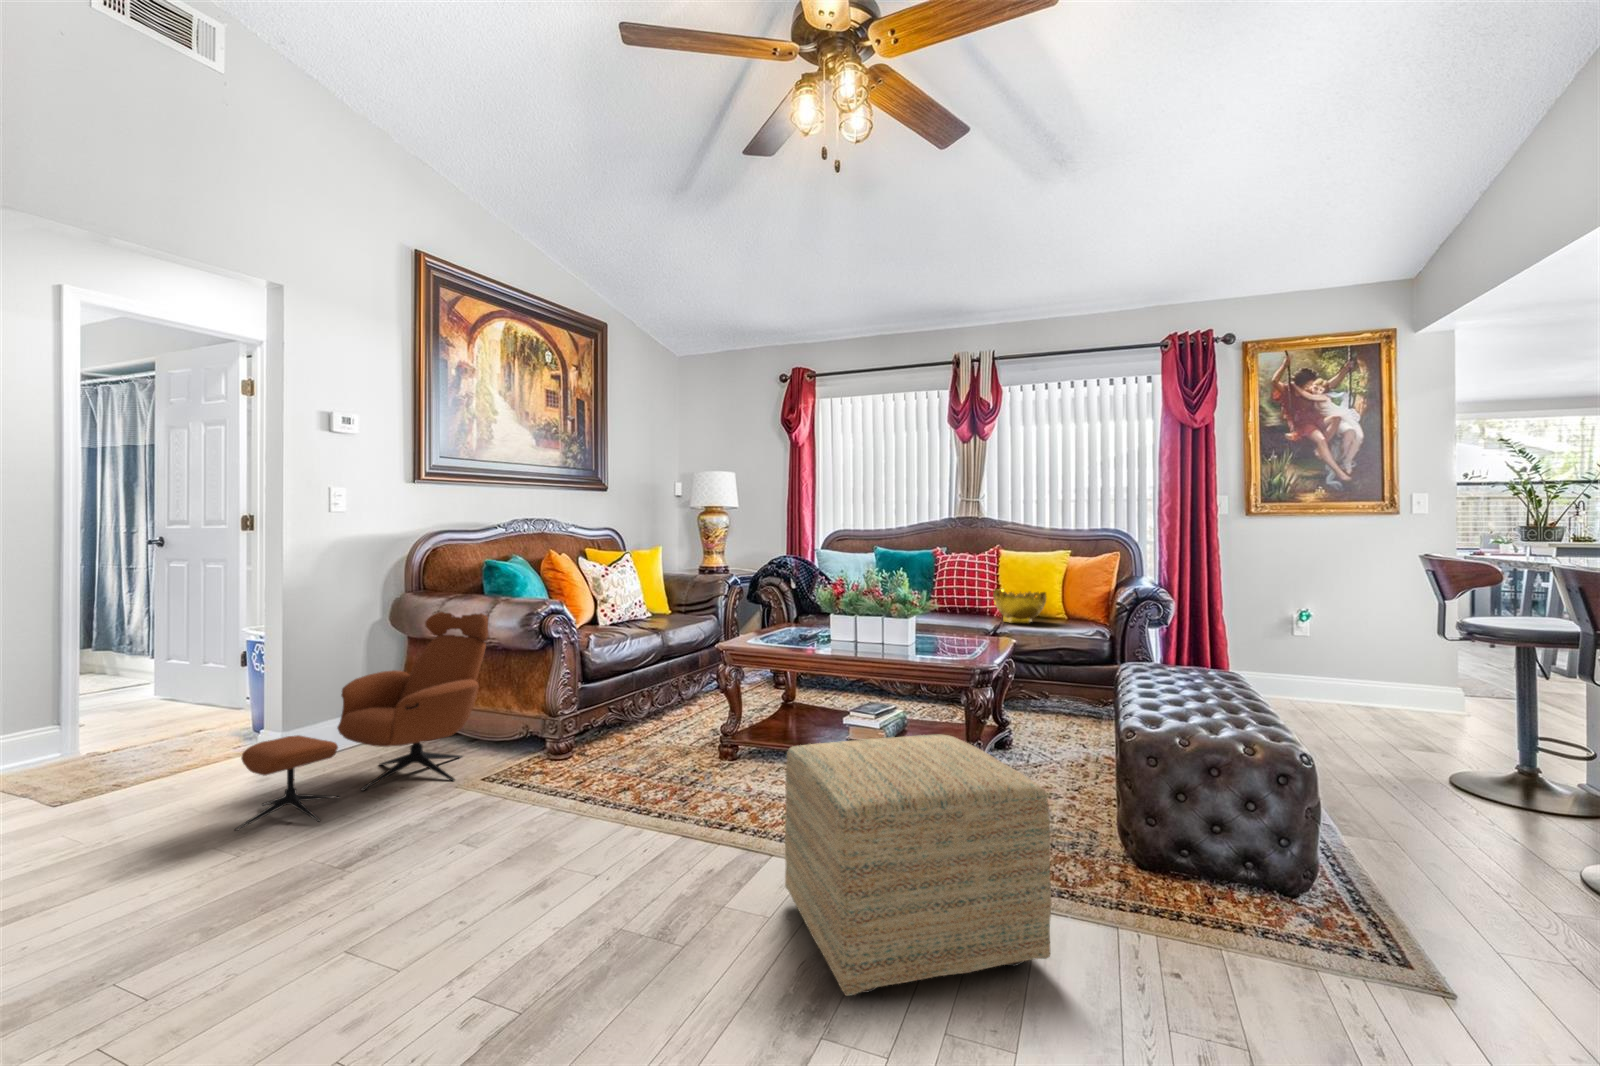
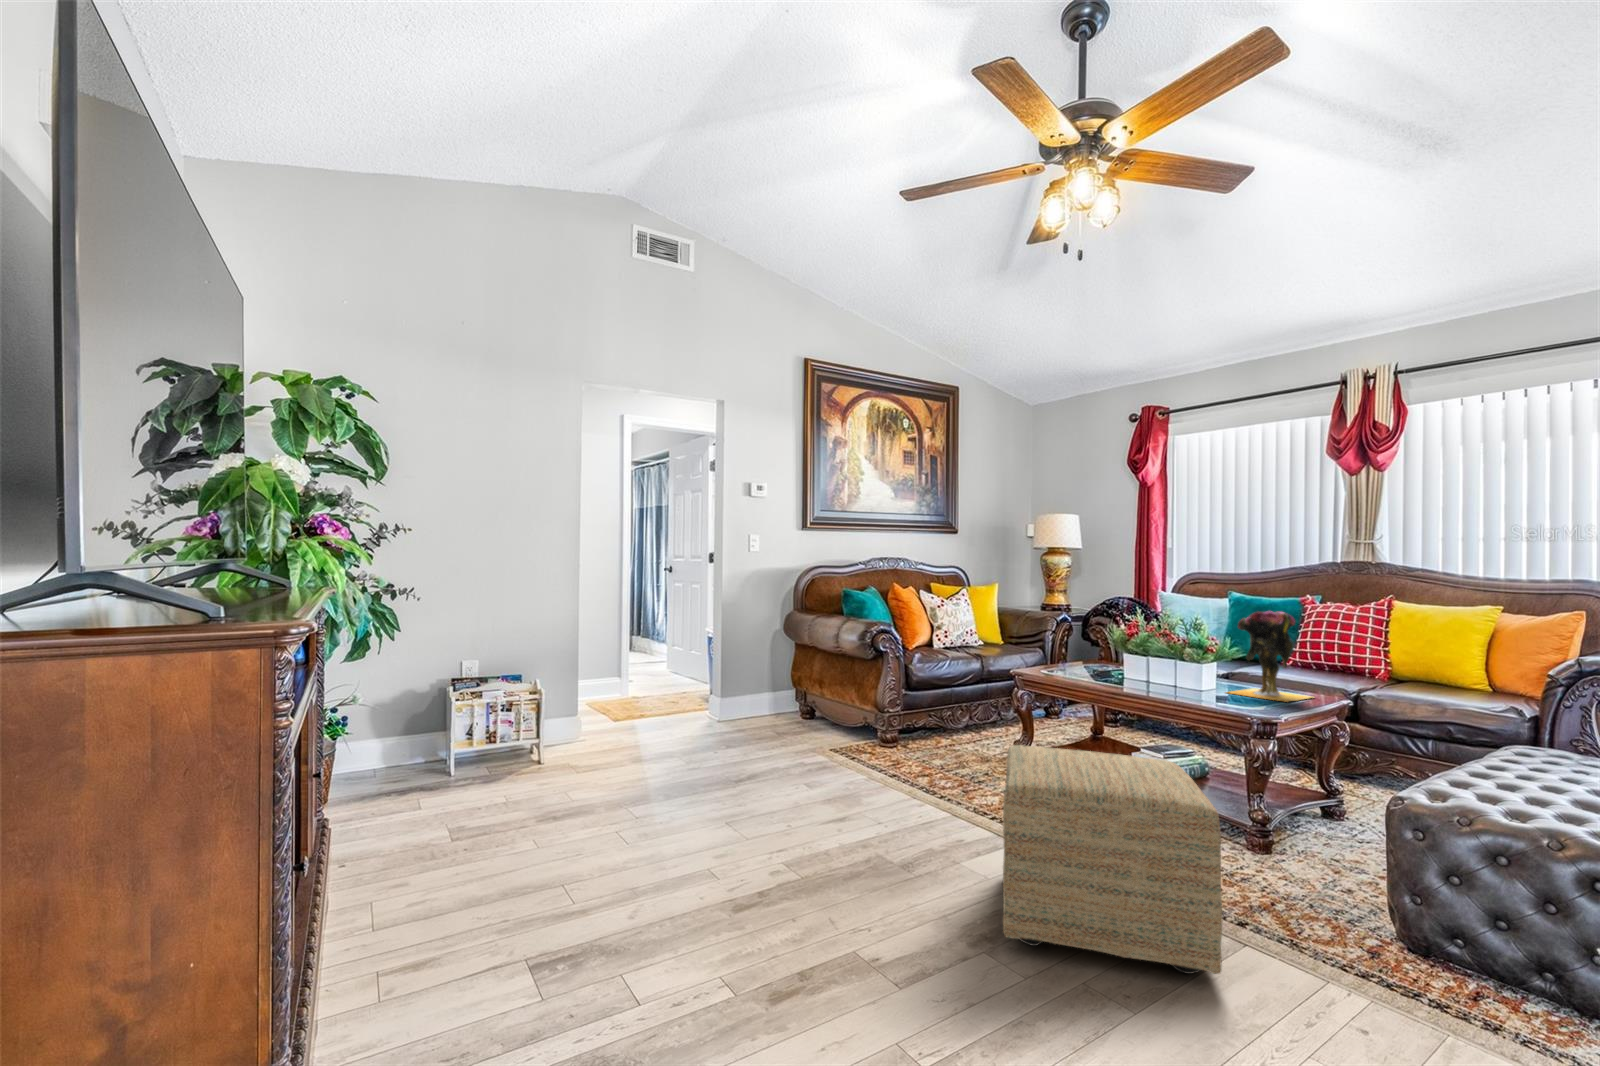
vase: none [927,567,992,652] -> present [1229,611,1312,702]
decorative bowl: present [993,589,1046,623] -> none [1366,643,1446,687]
lounge chair: present [235,612,488,831] -> none [678,622,839,756]

